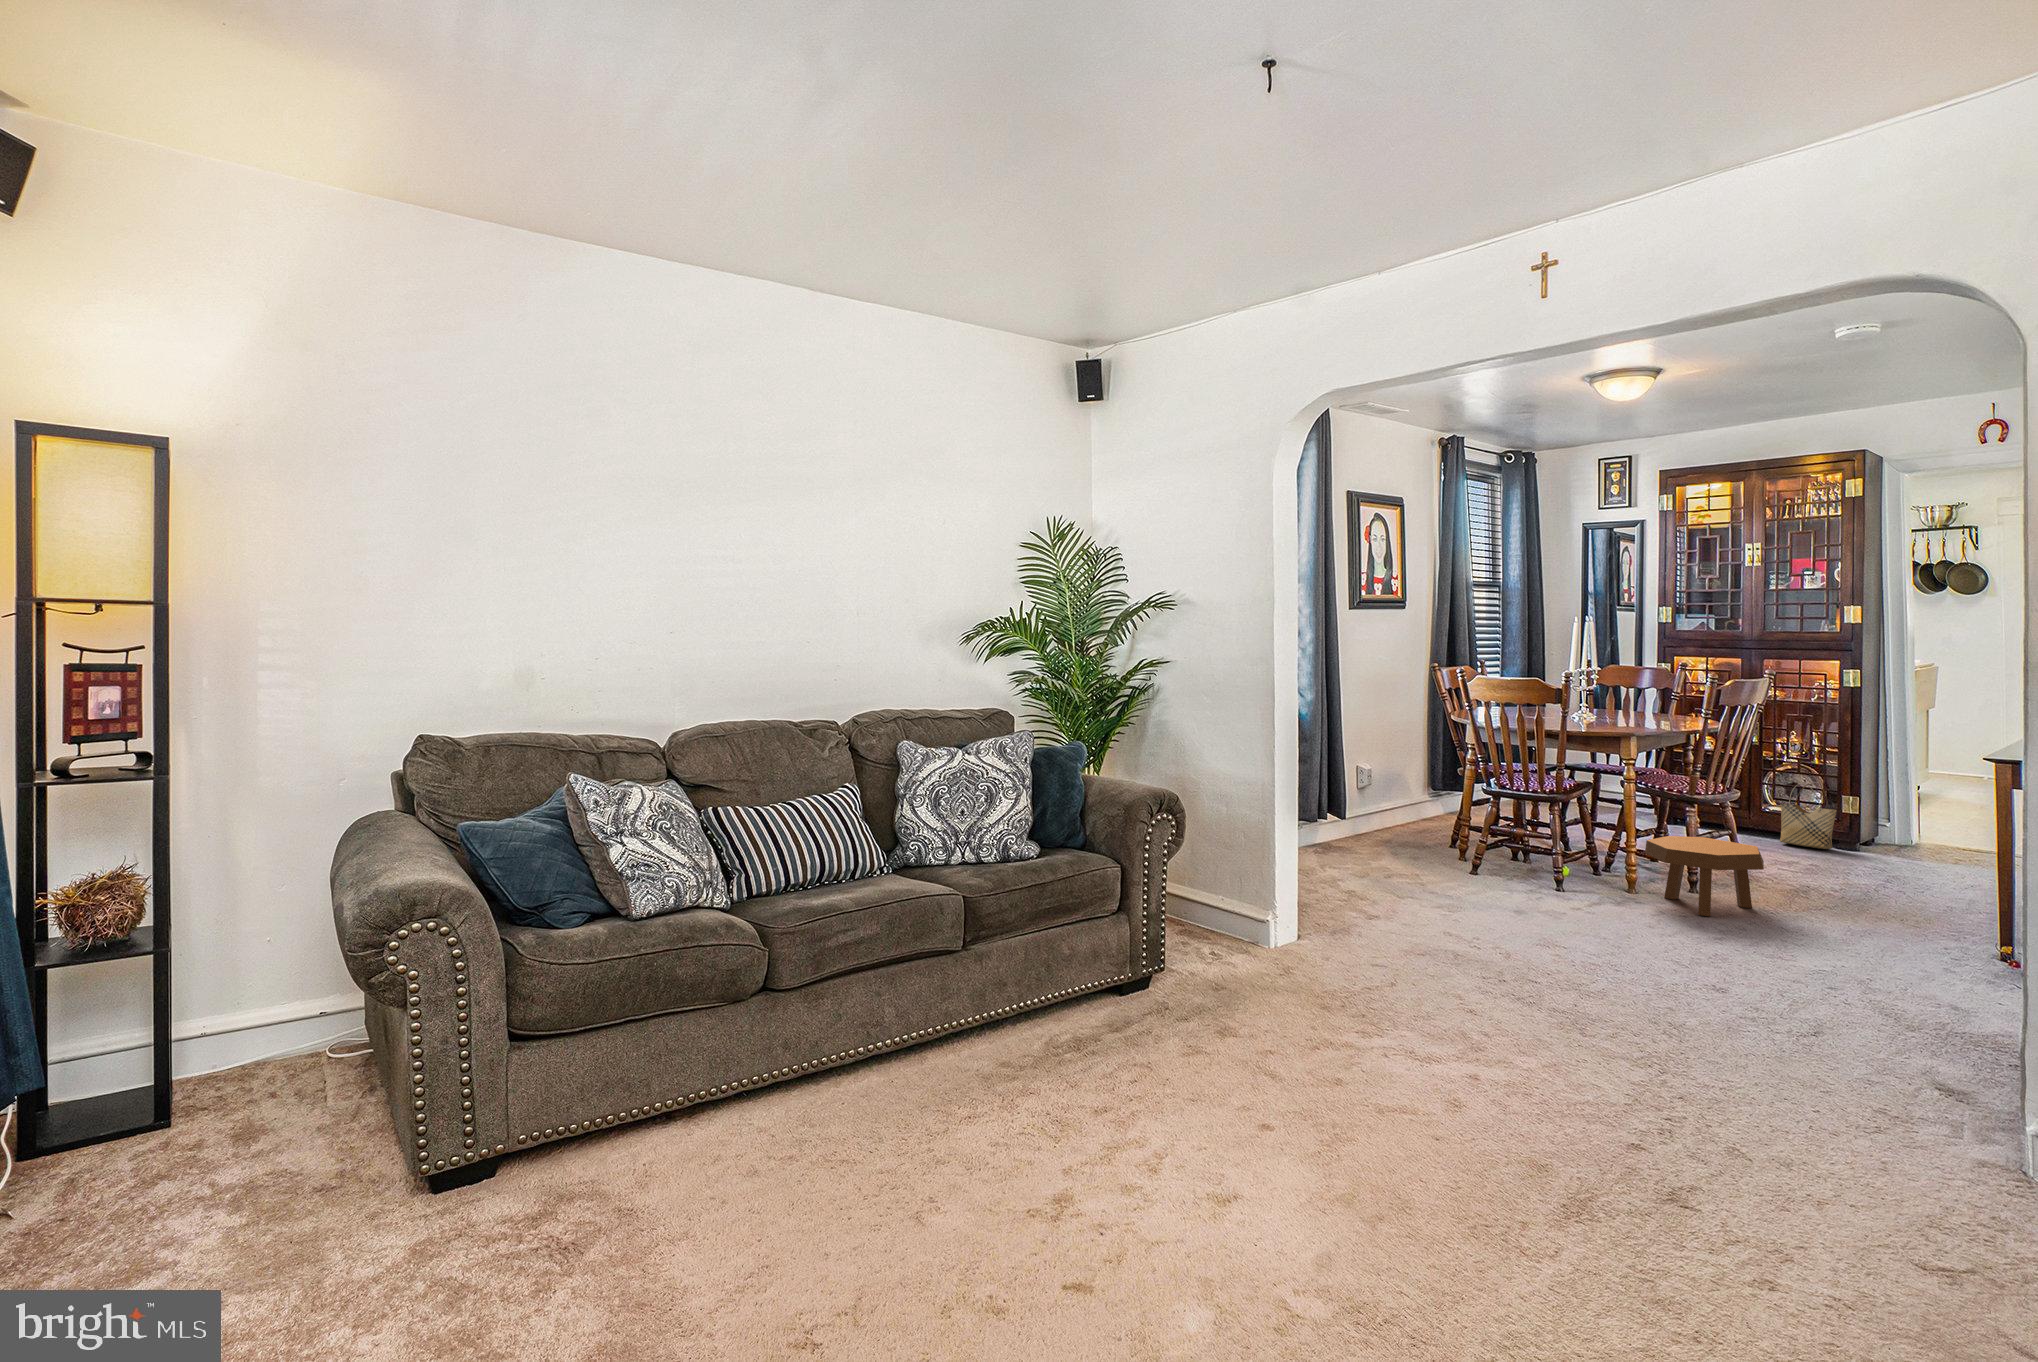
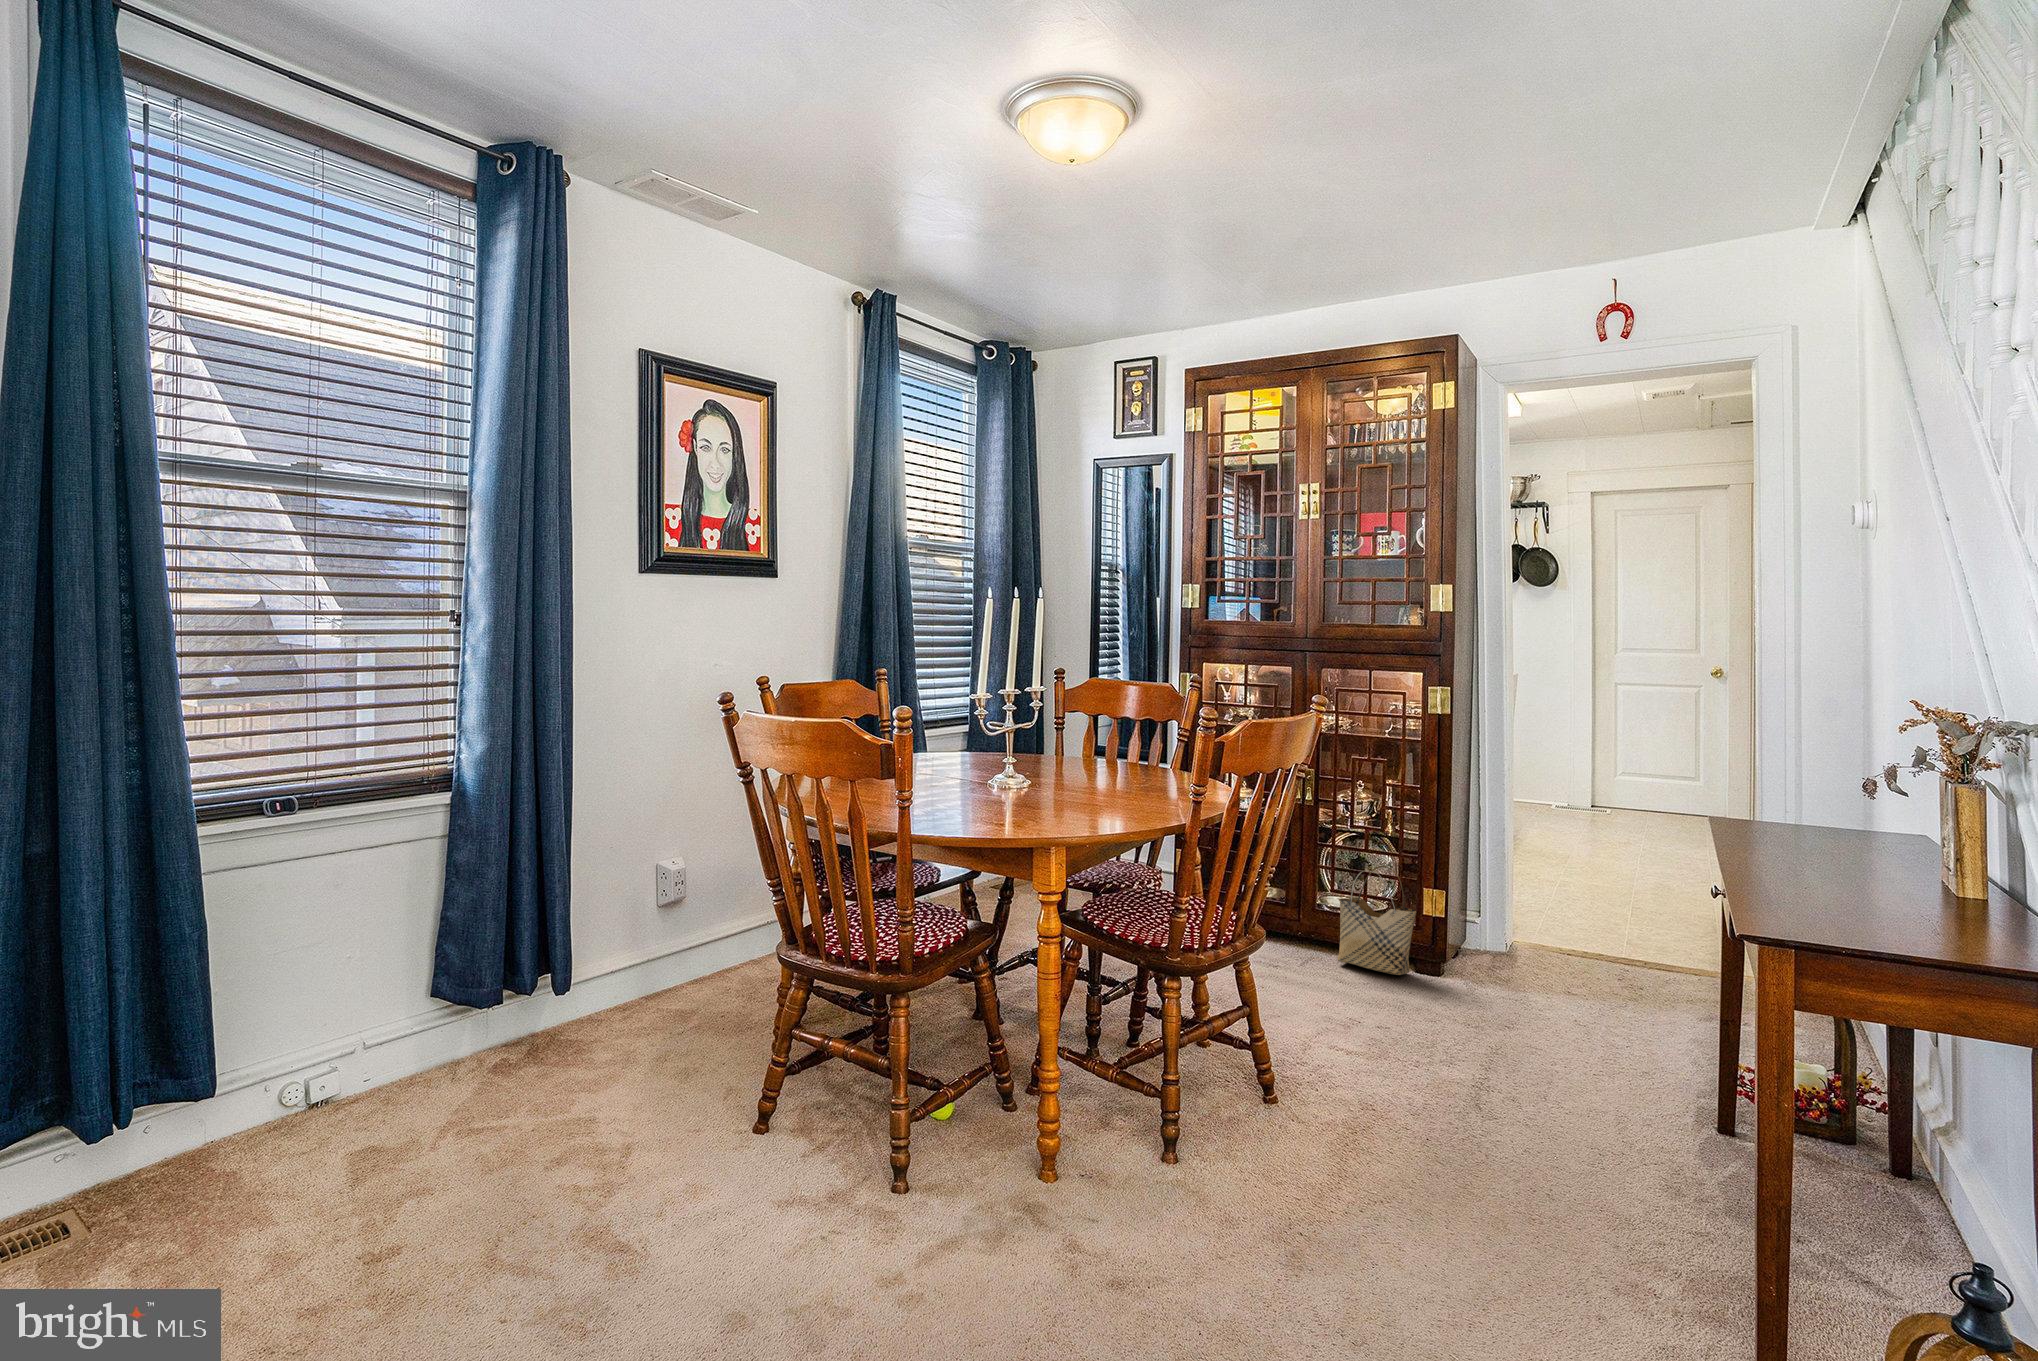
footstool: present [1645,836,1764,916] -> none [1051,1048,1279,1293]

